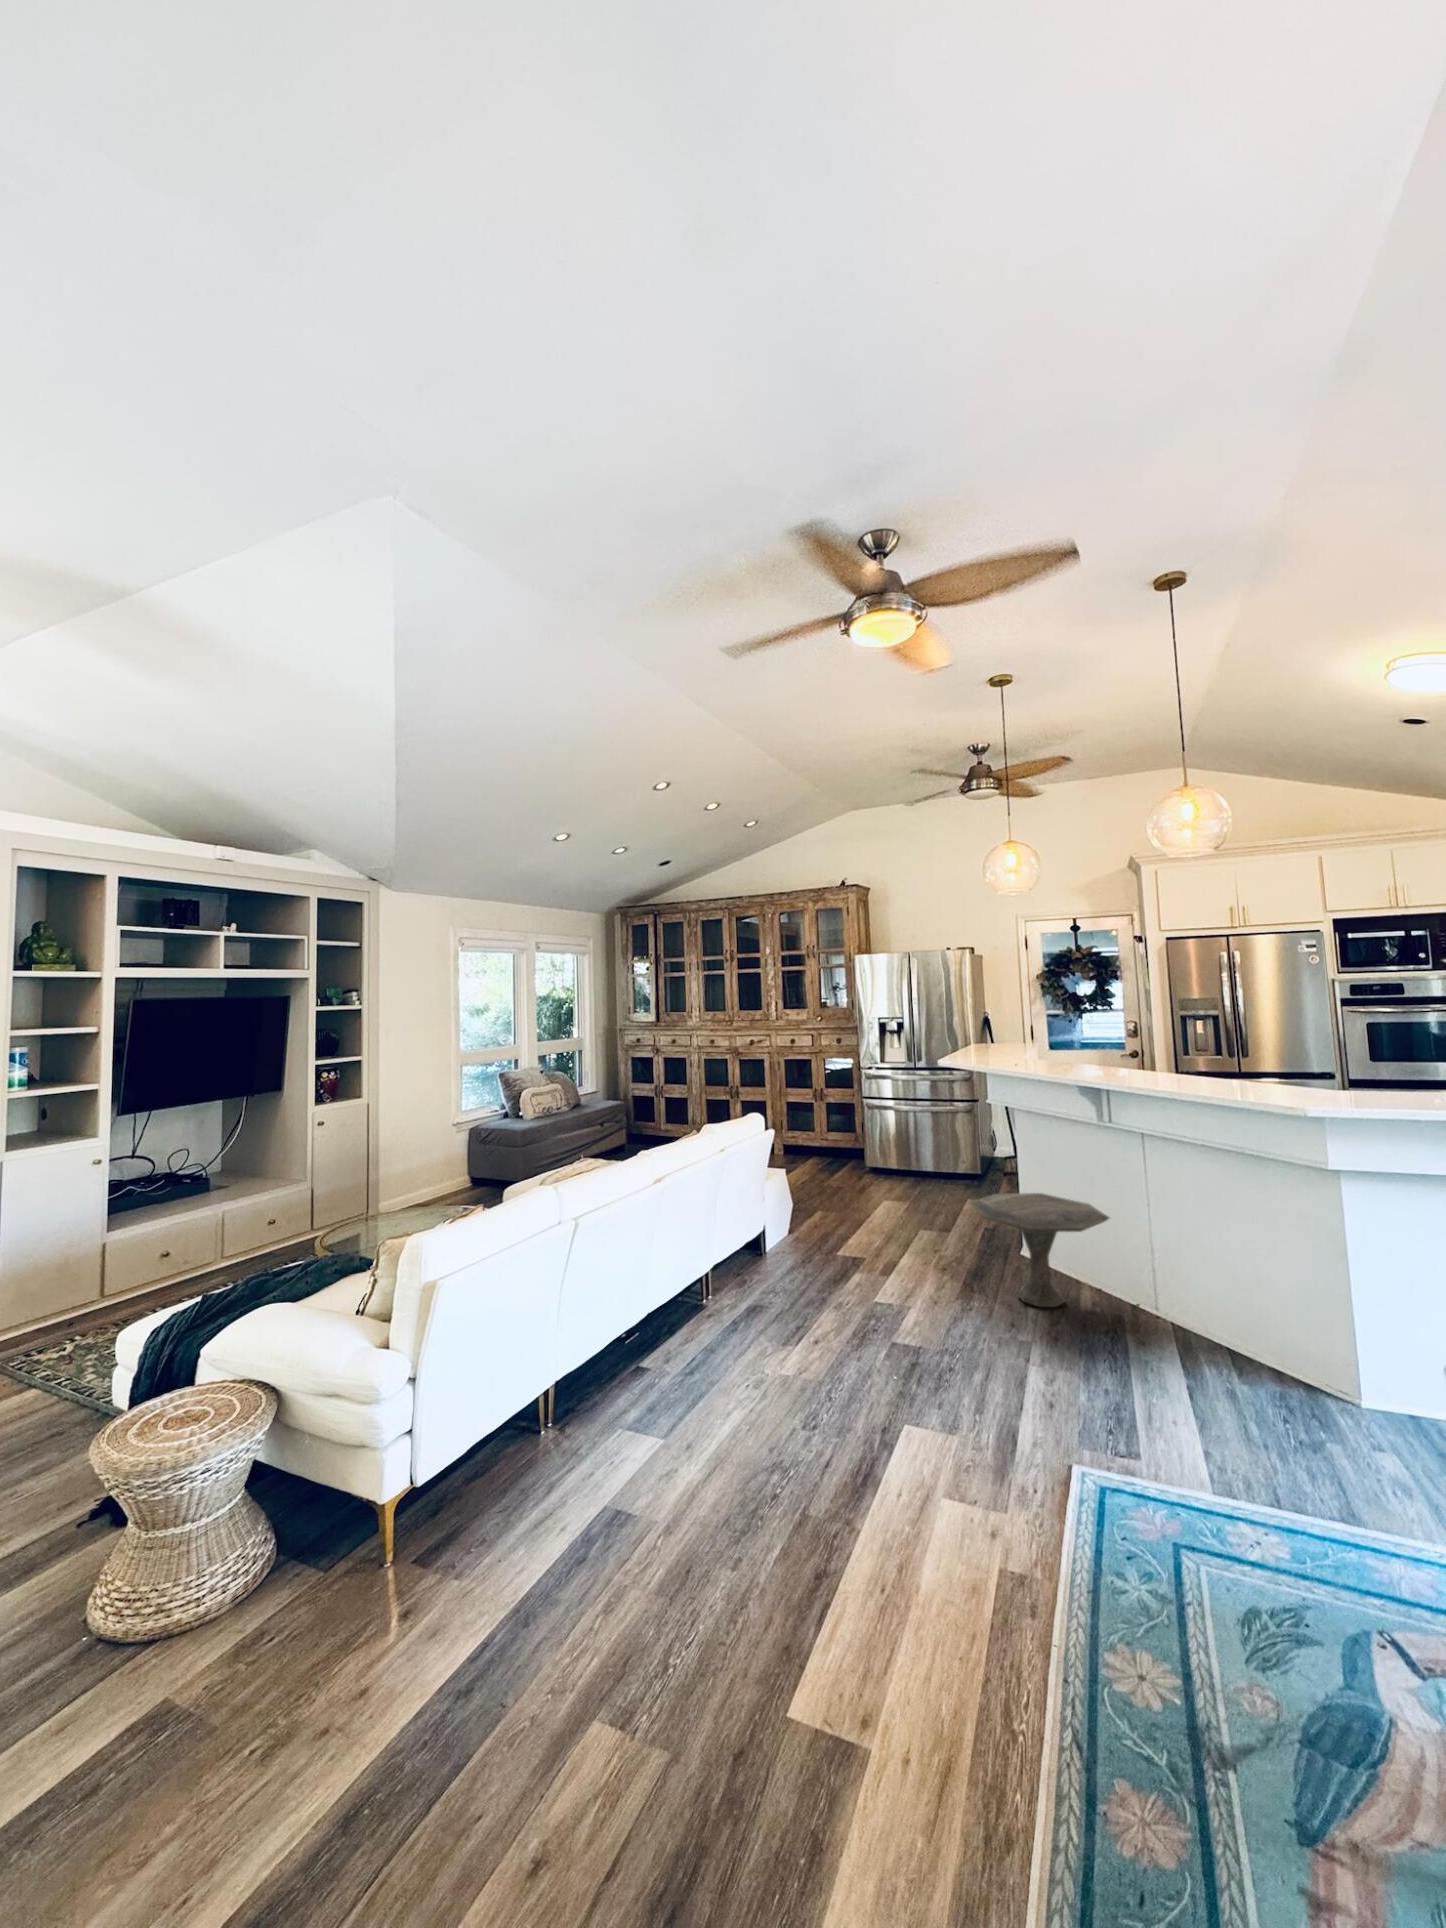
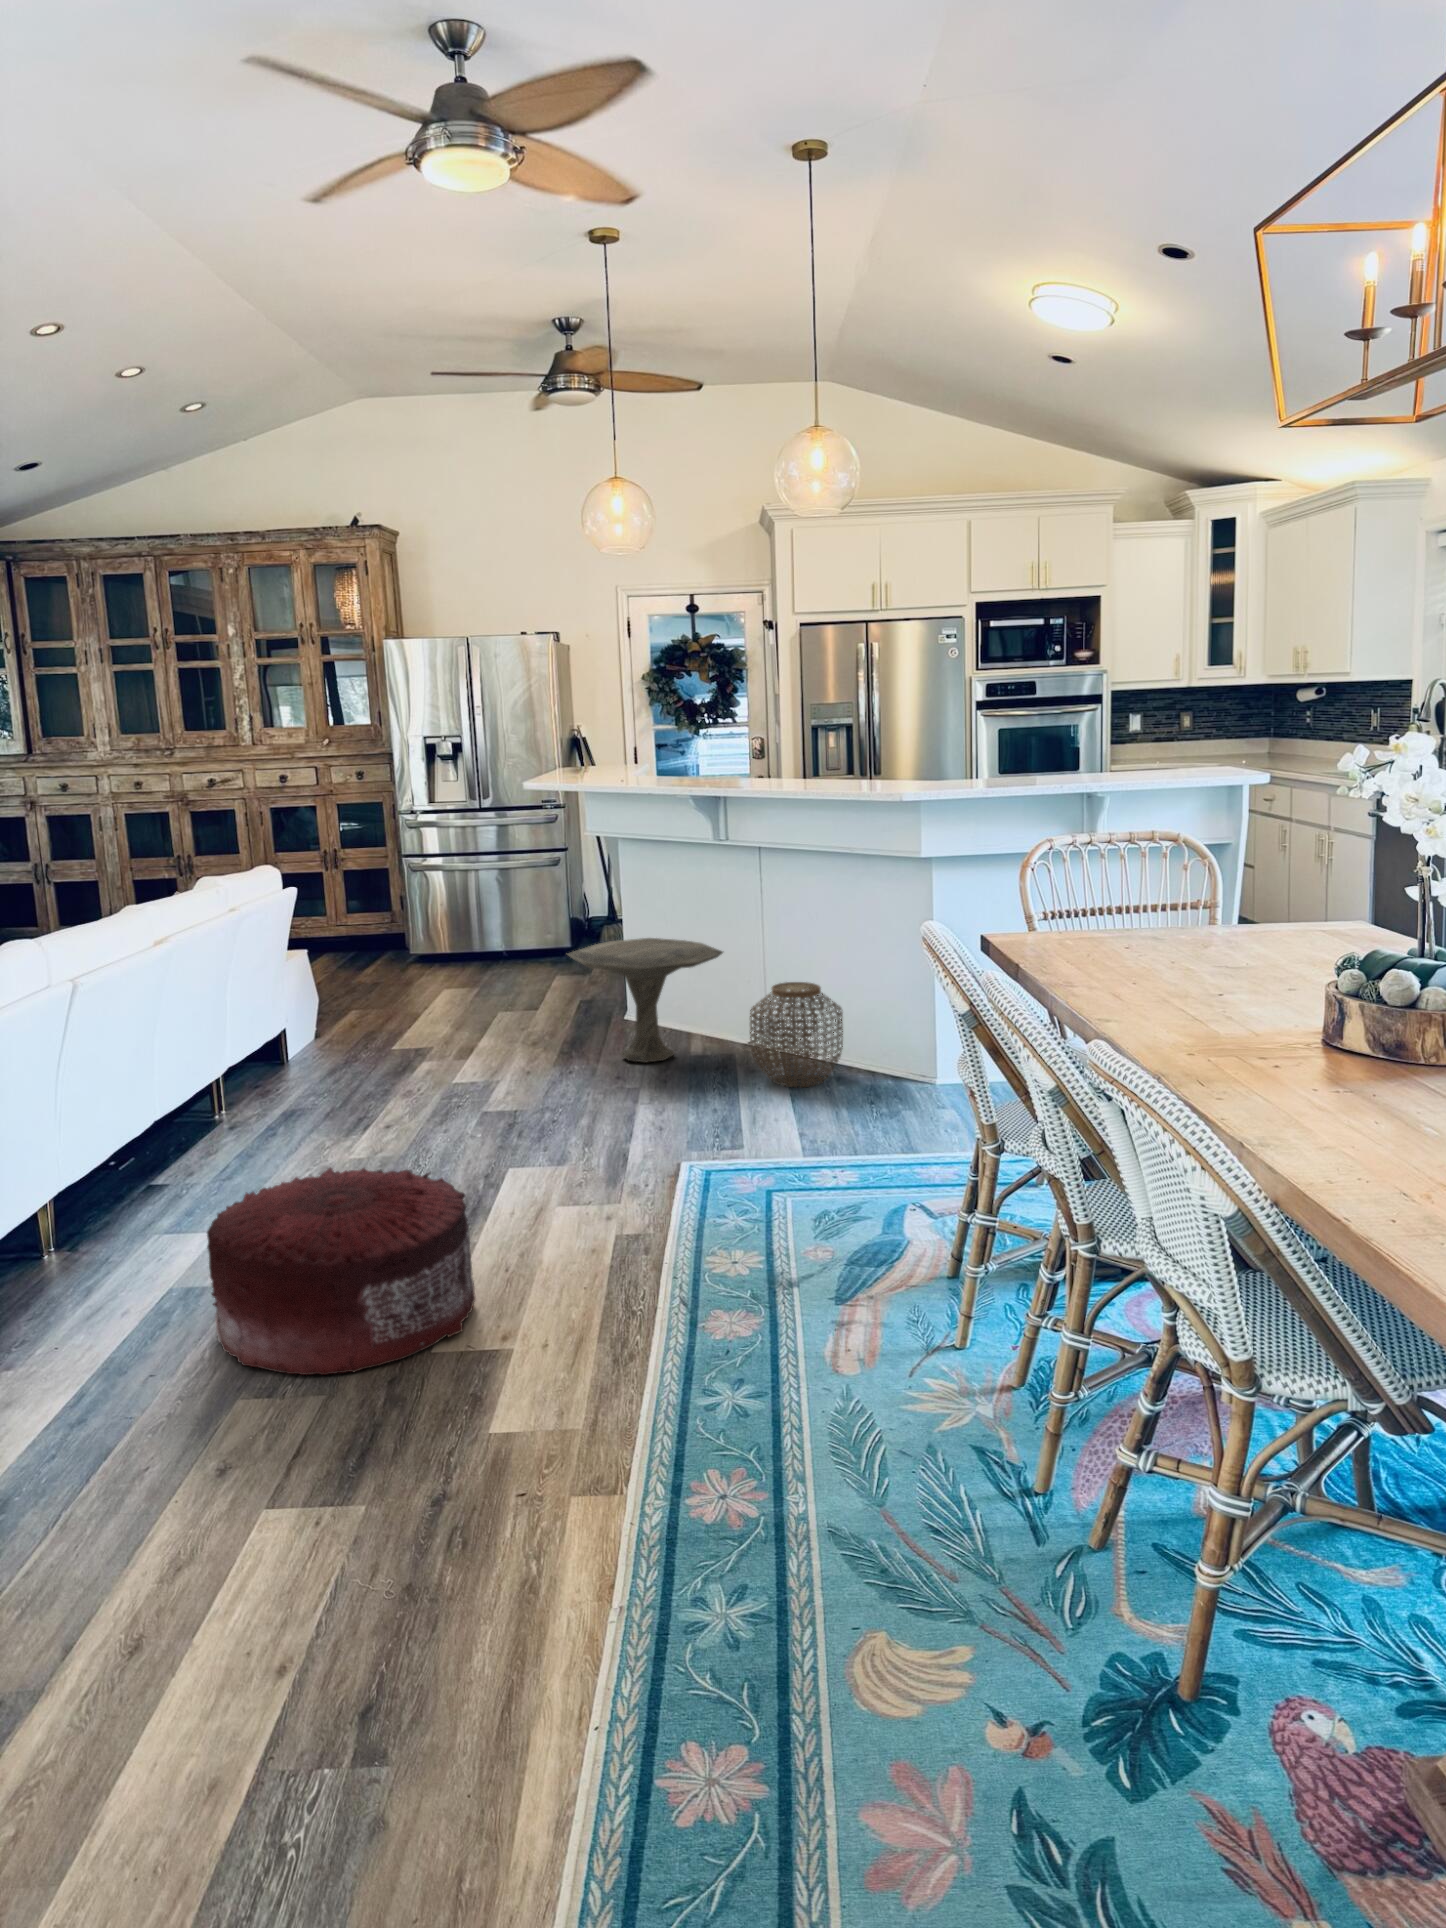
woven basket: none [1139,1262,1242,1374] -> present [750,982,843,1087]
pouf: none [586,1442,839,1750] -> present [207,1168,476,1375]

